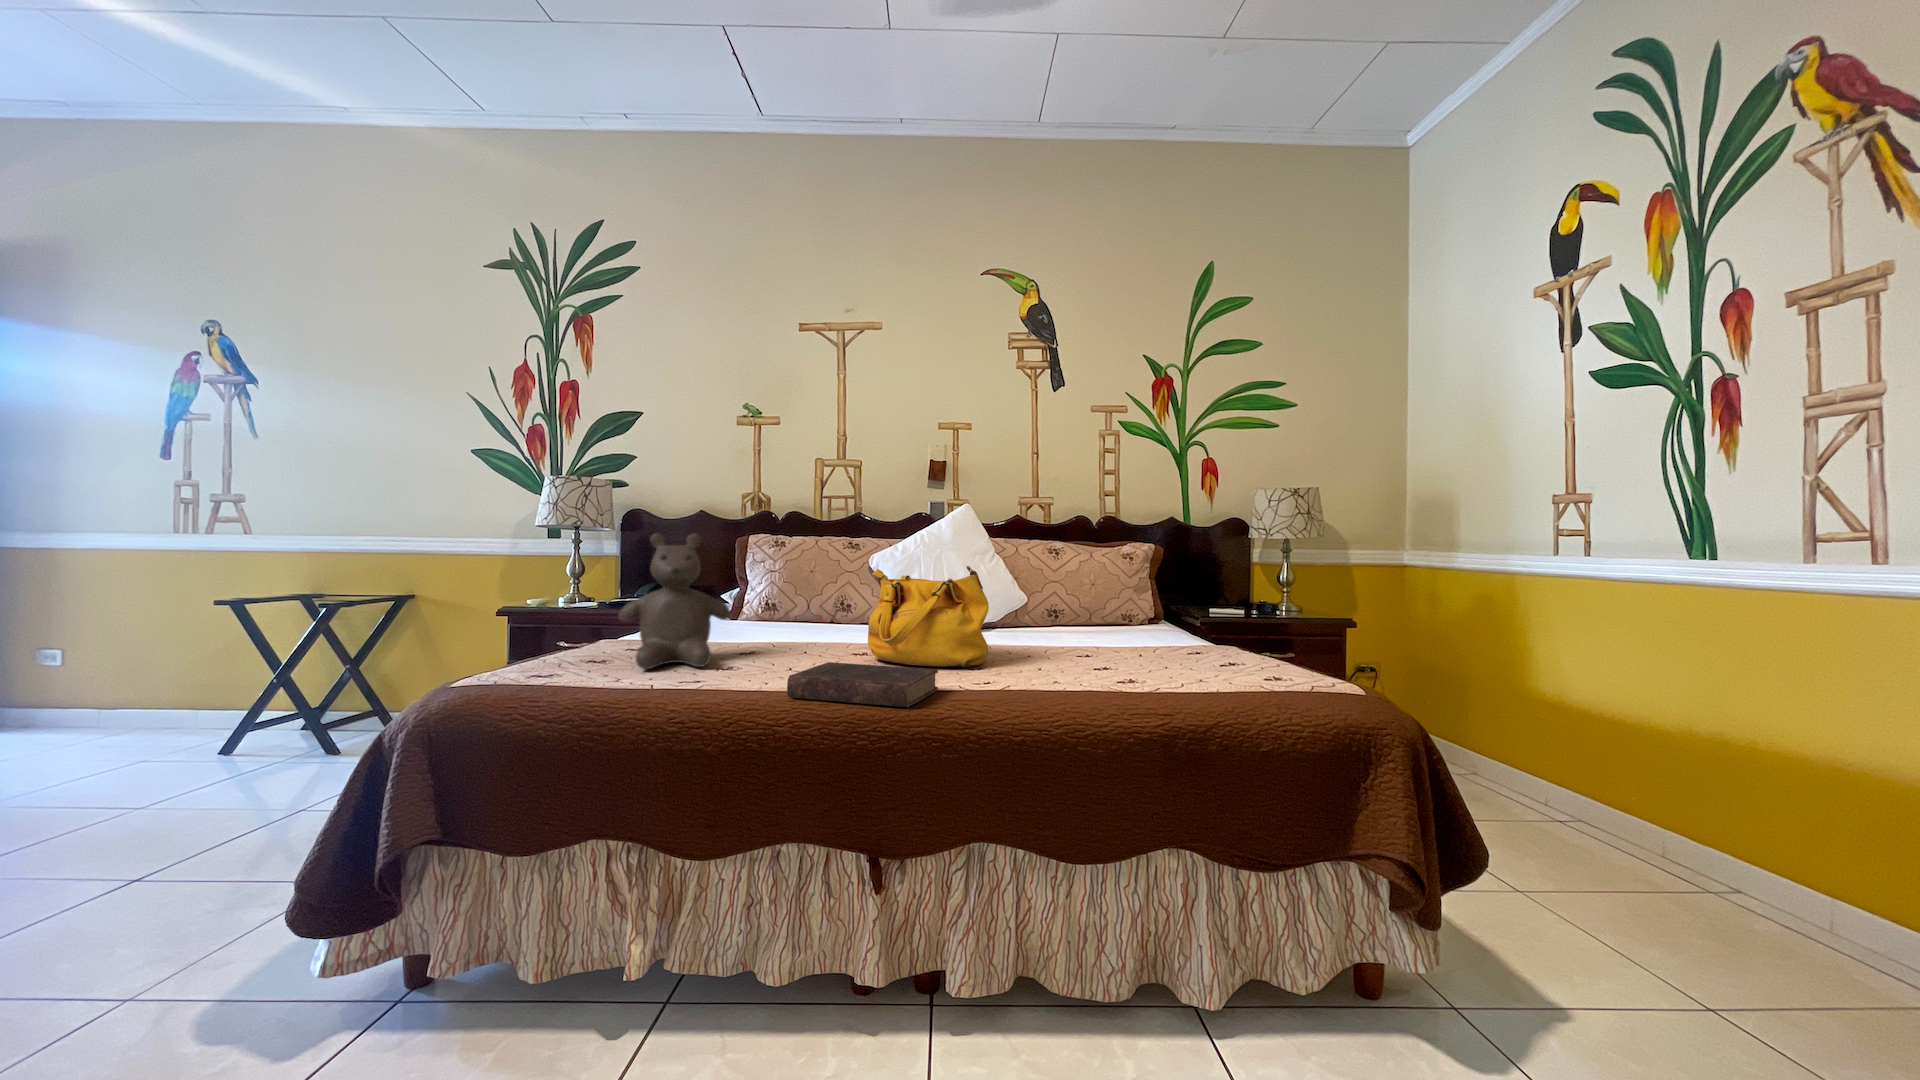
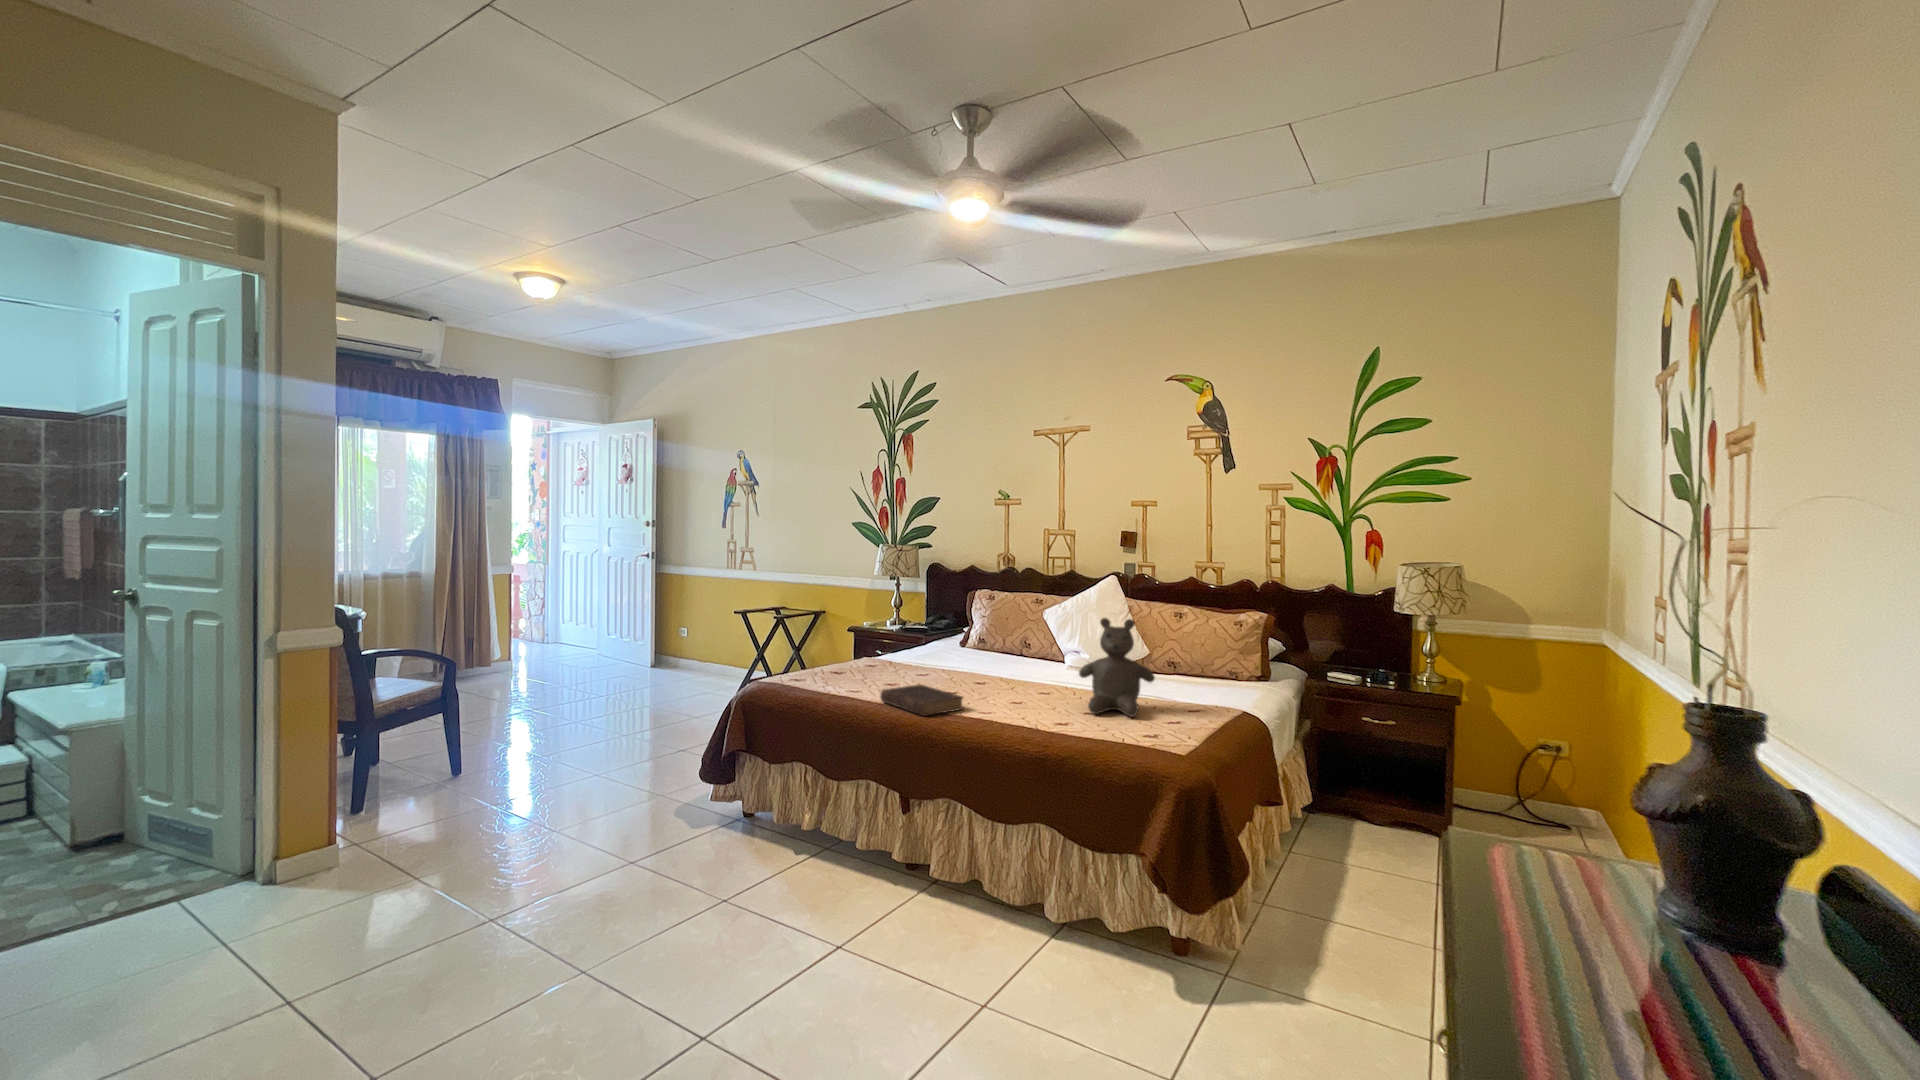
teddy bear: present [619,533,731,669] -> present [1079,618,1155,717]
handbag: present [868,566,989,667] -> none [966,626,1044,697]

